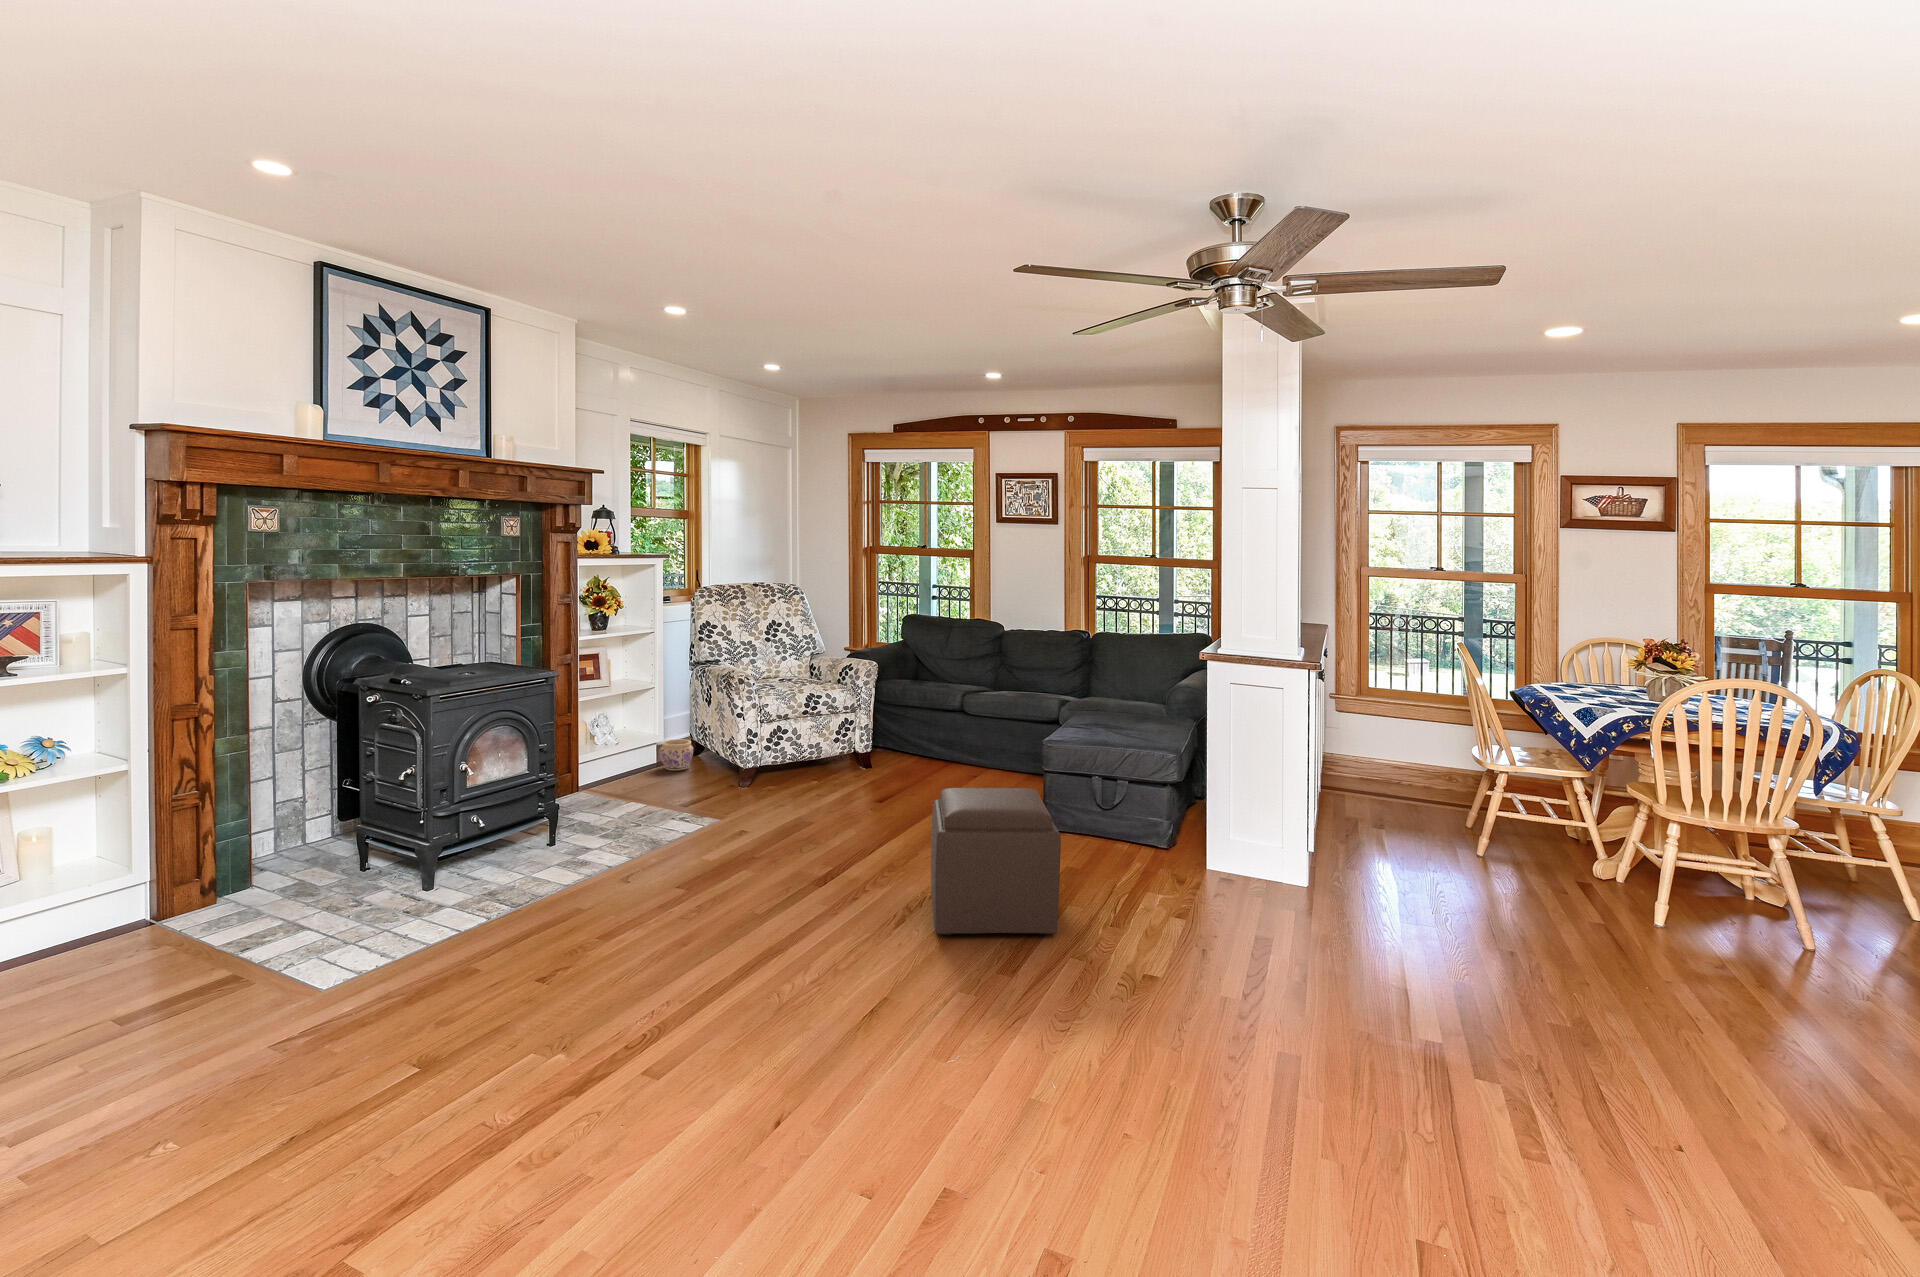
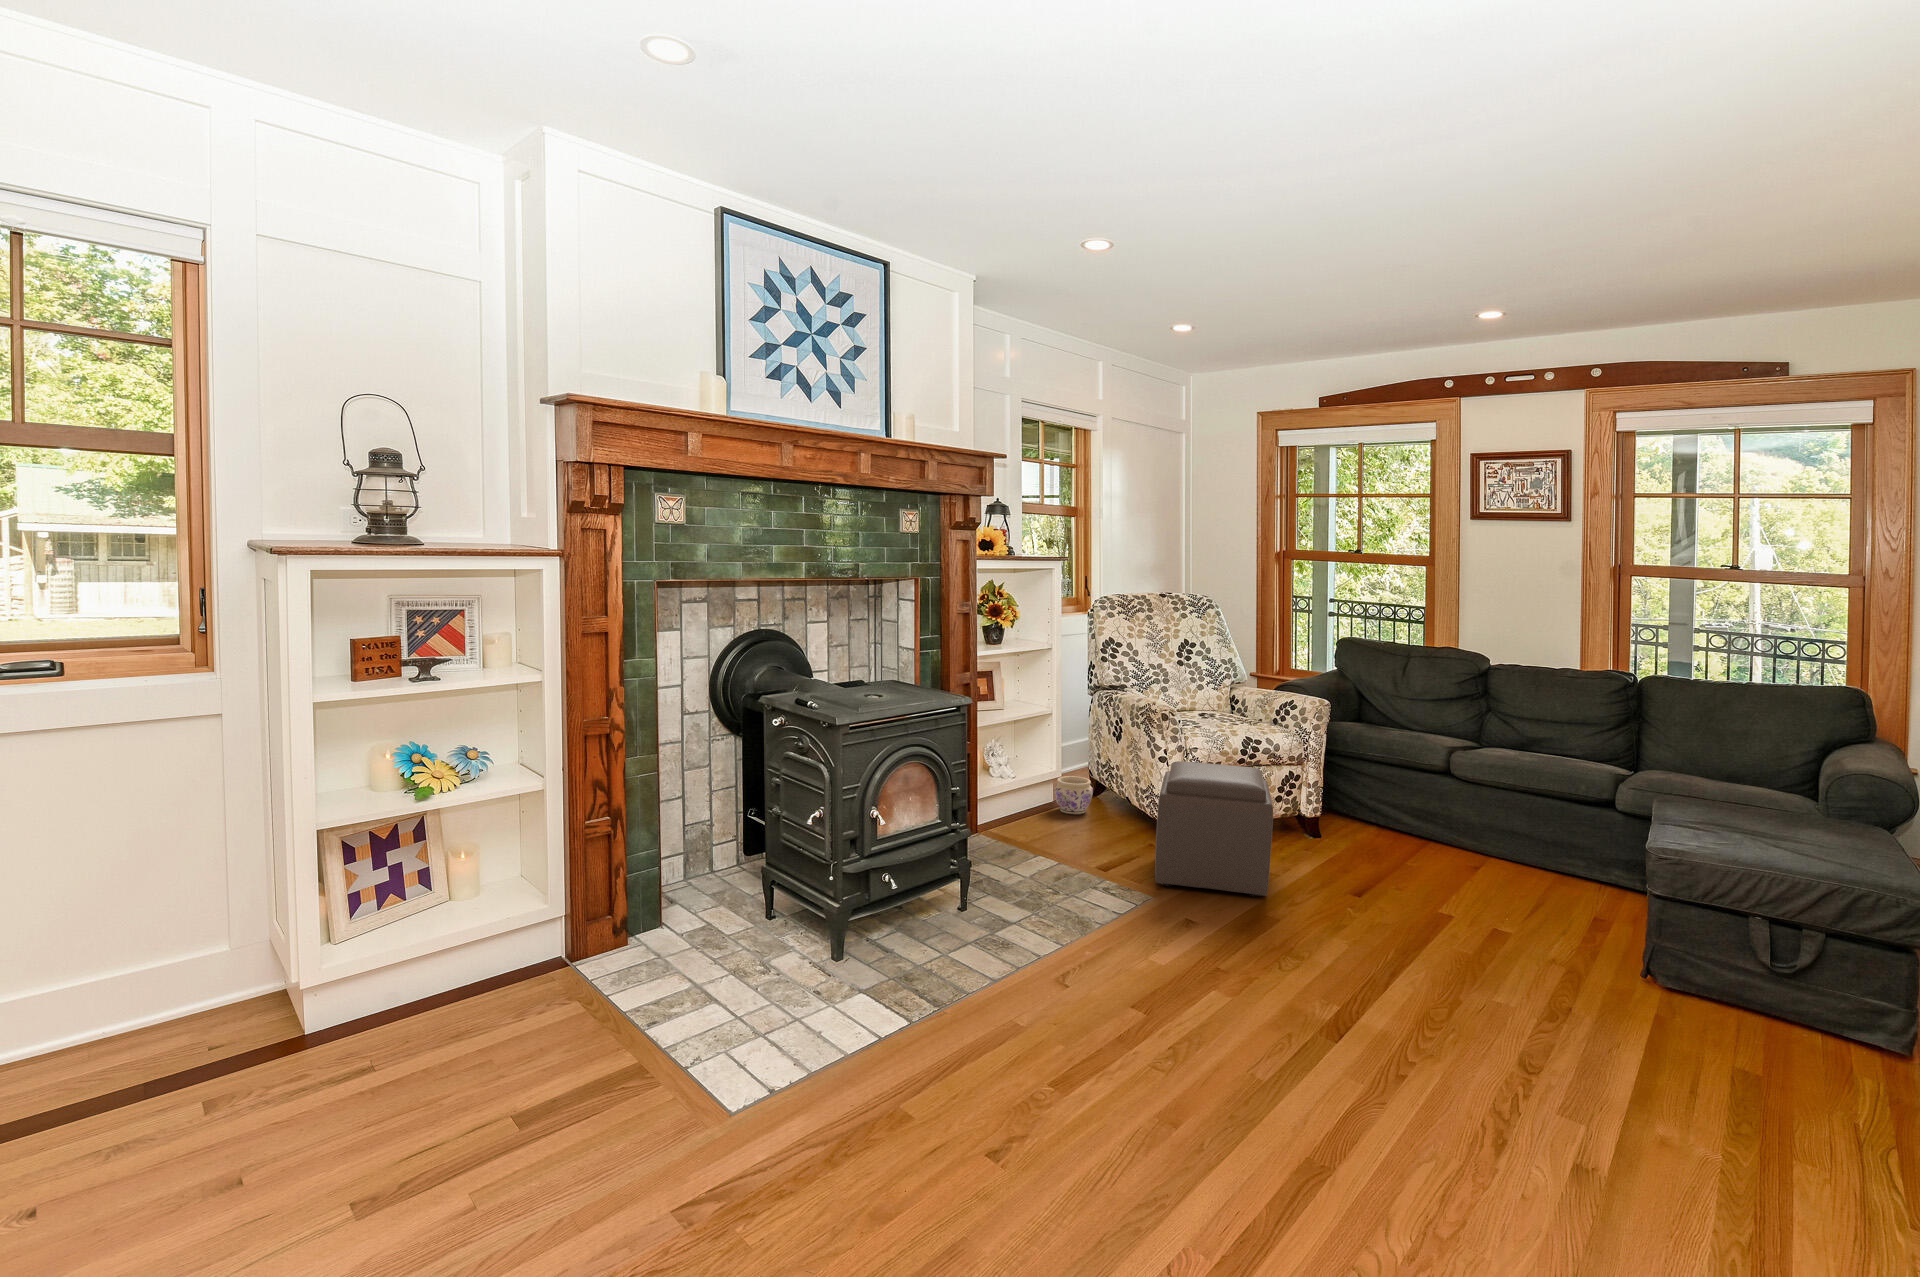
ottoman: present [931,788,1061,936] -> present [1155,761,1273,897]

